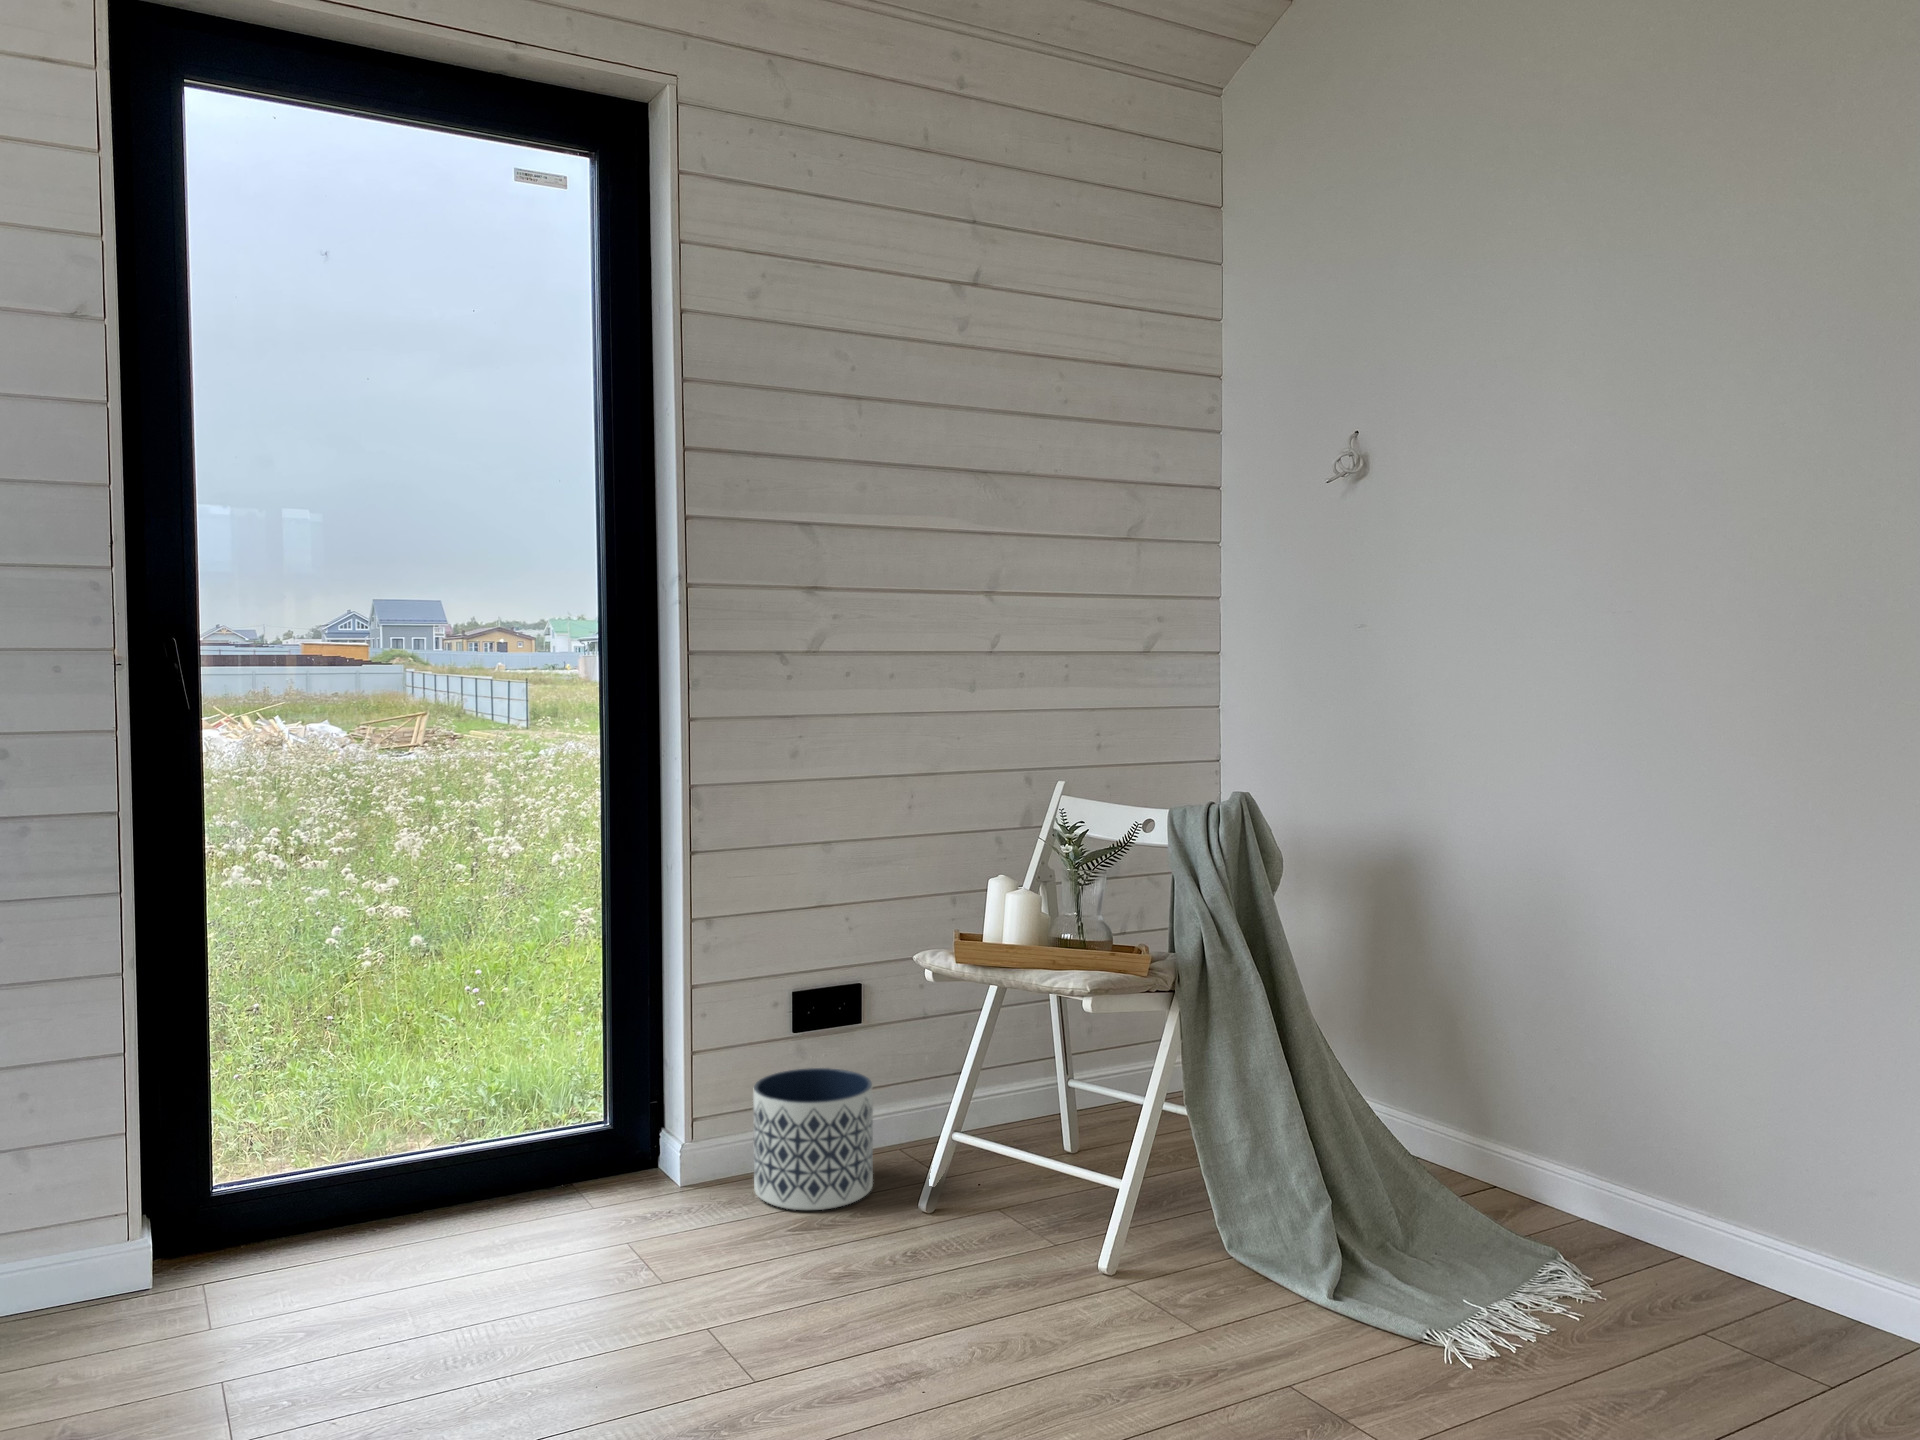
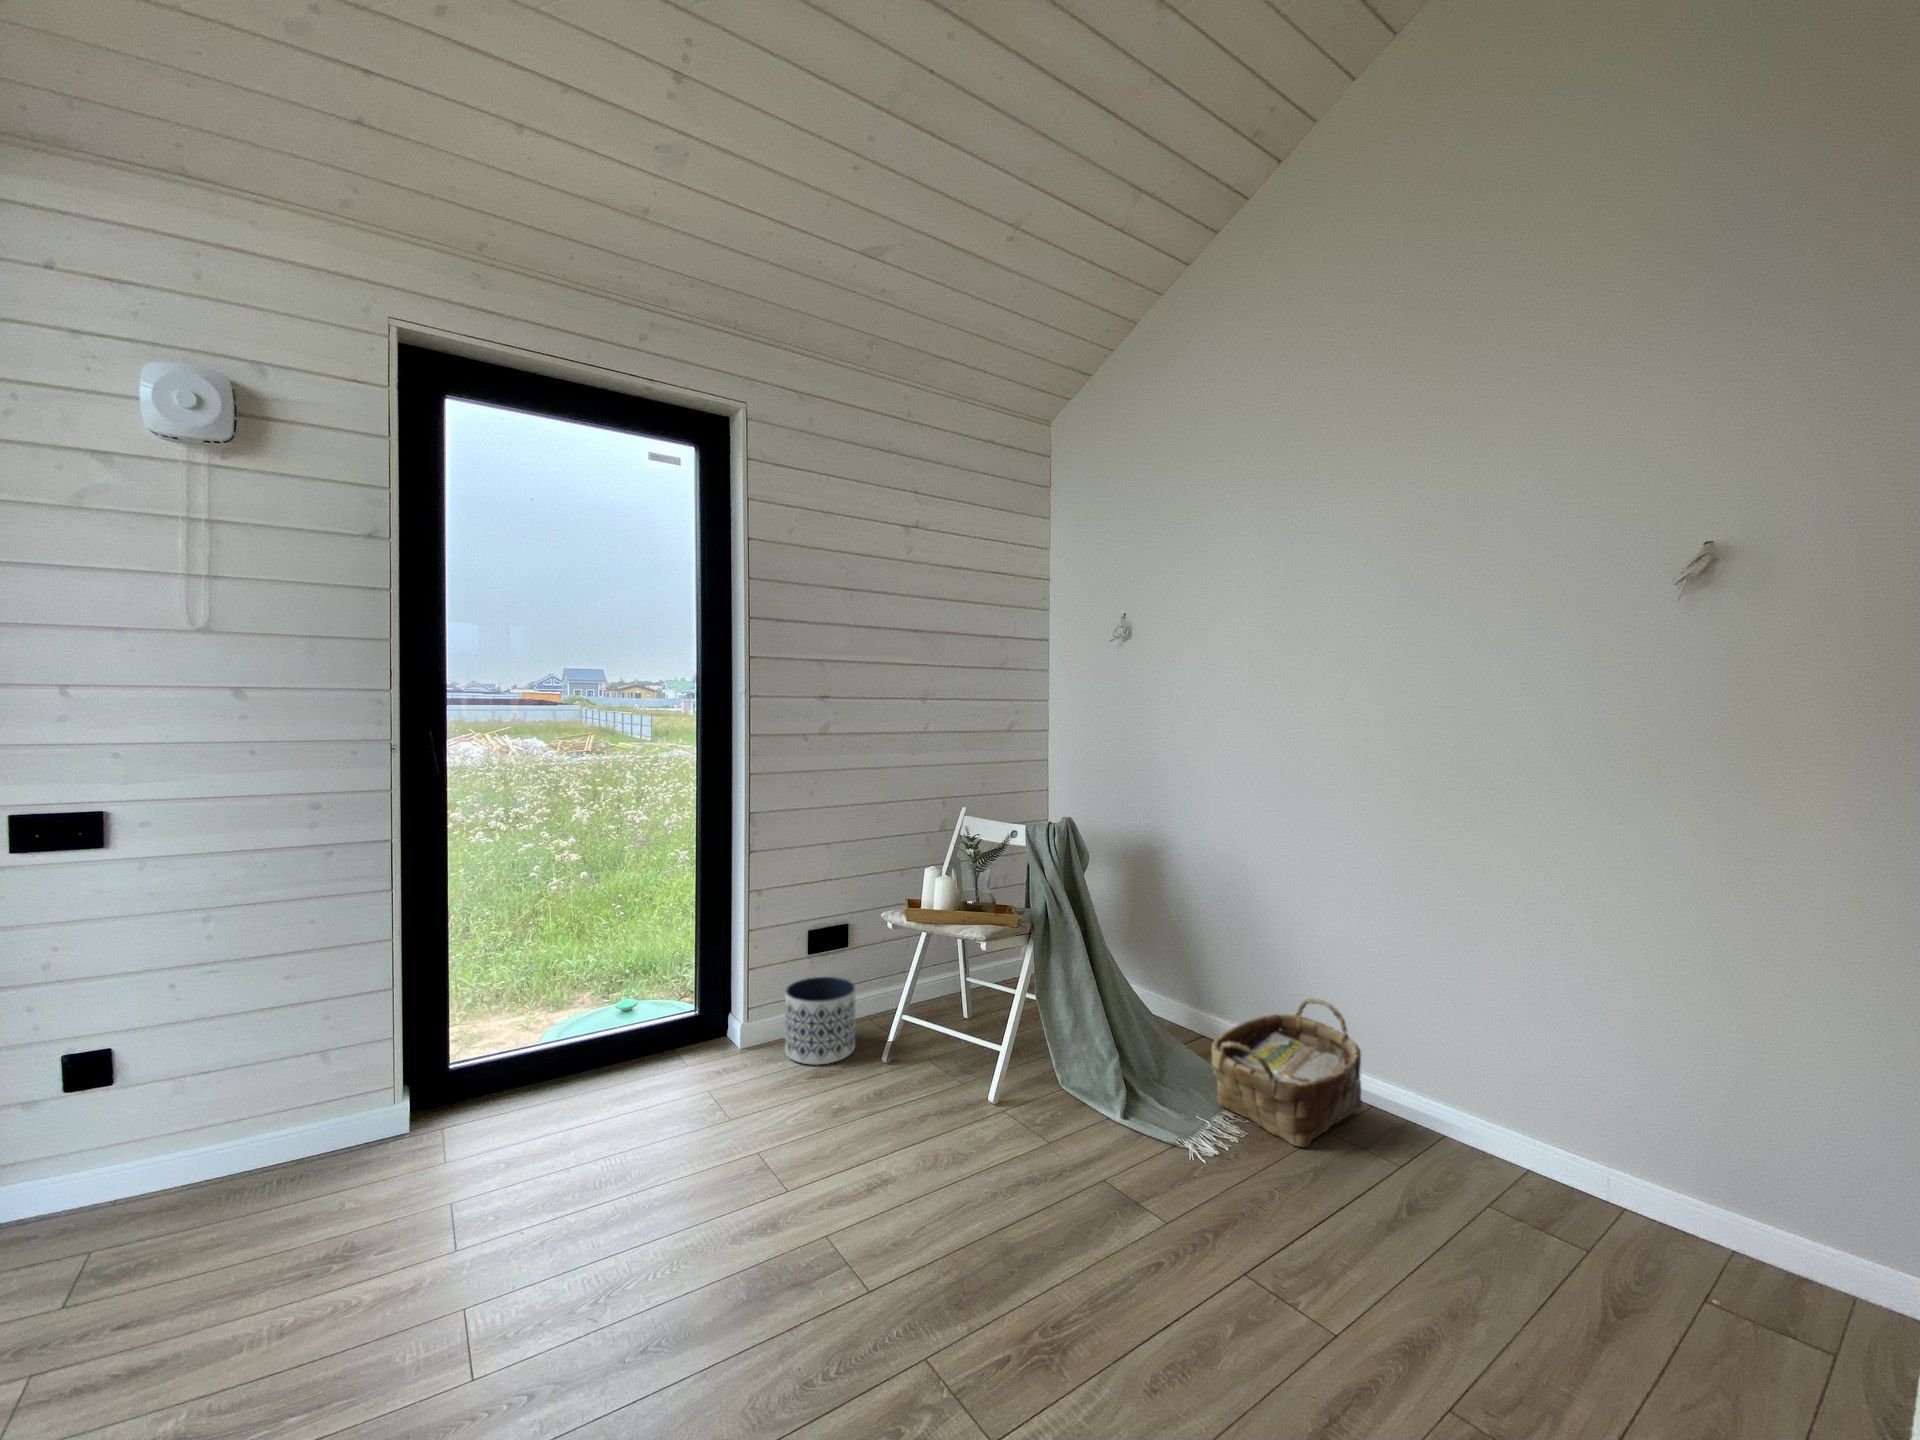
woven basket: none [1492,1106,1768,1353] -> present [1211,999,1362,1147]

